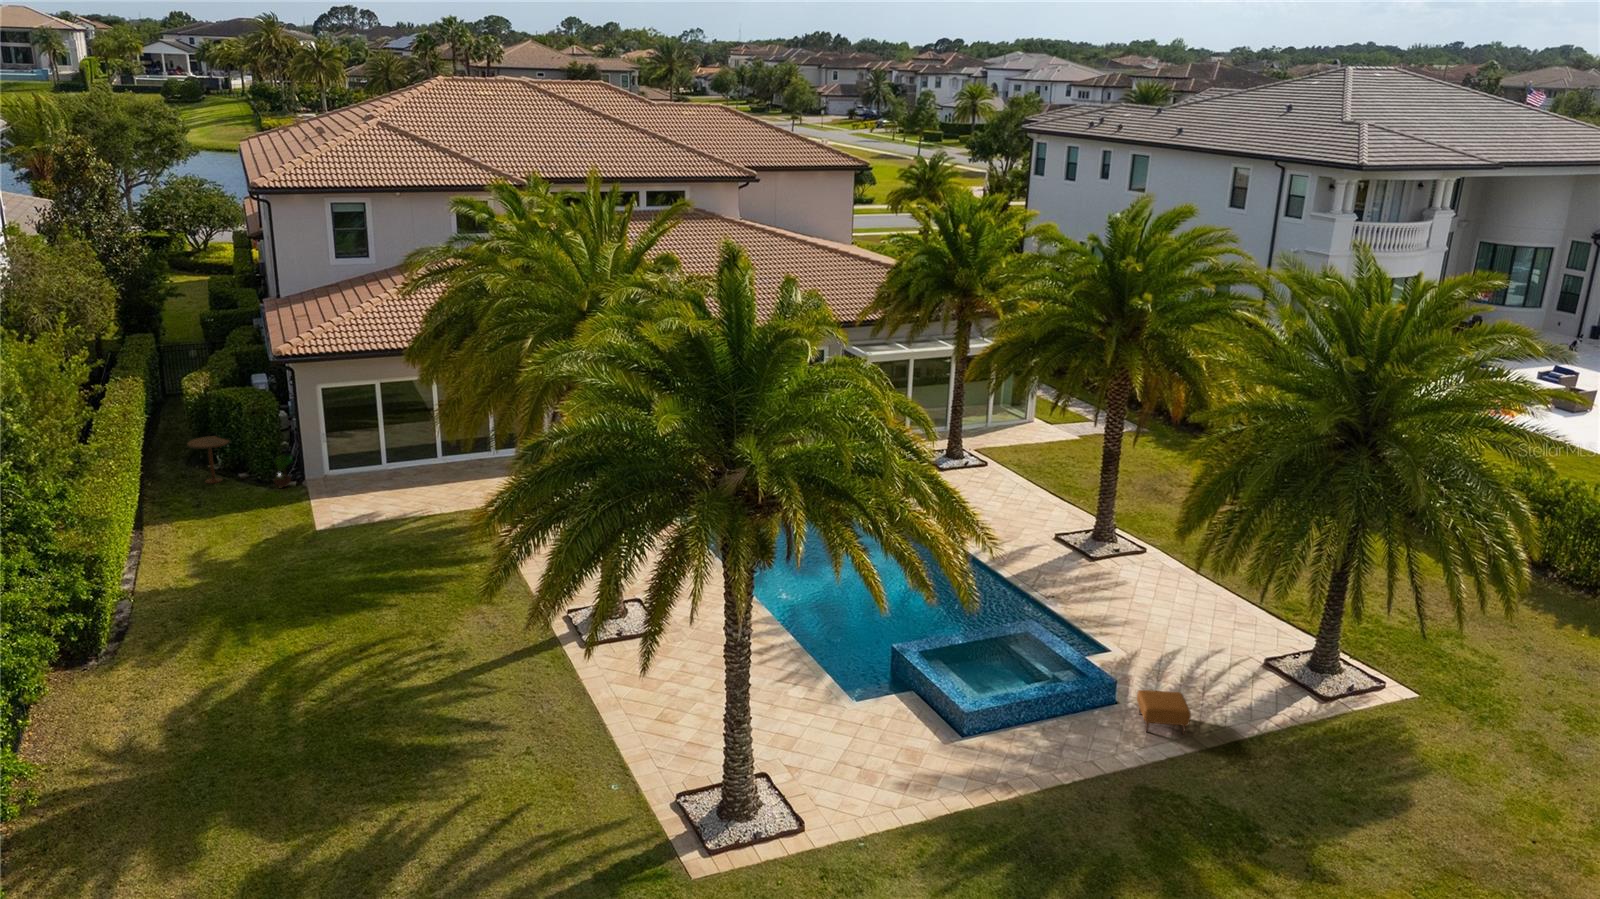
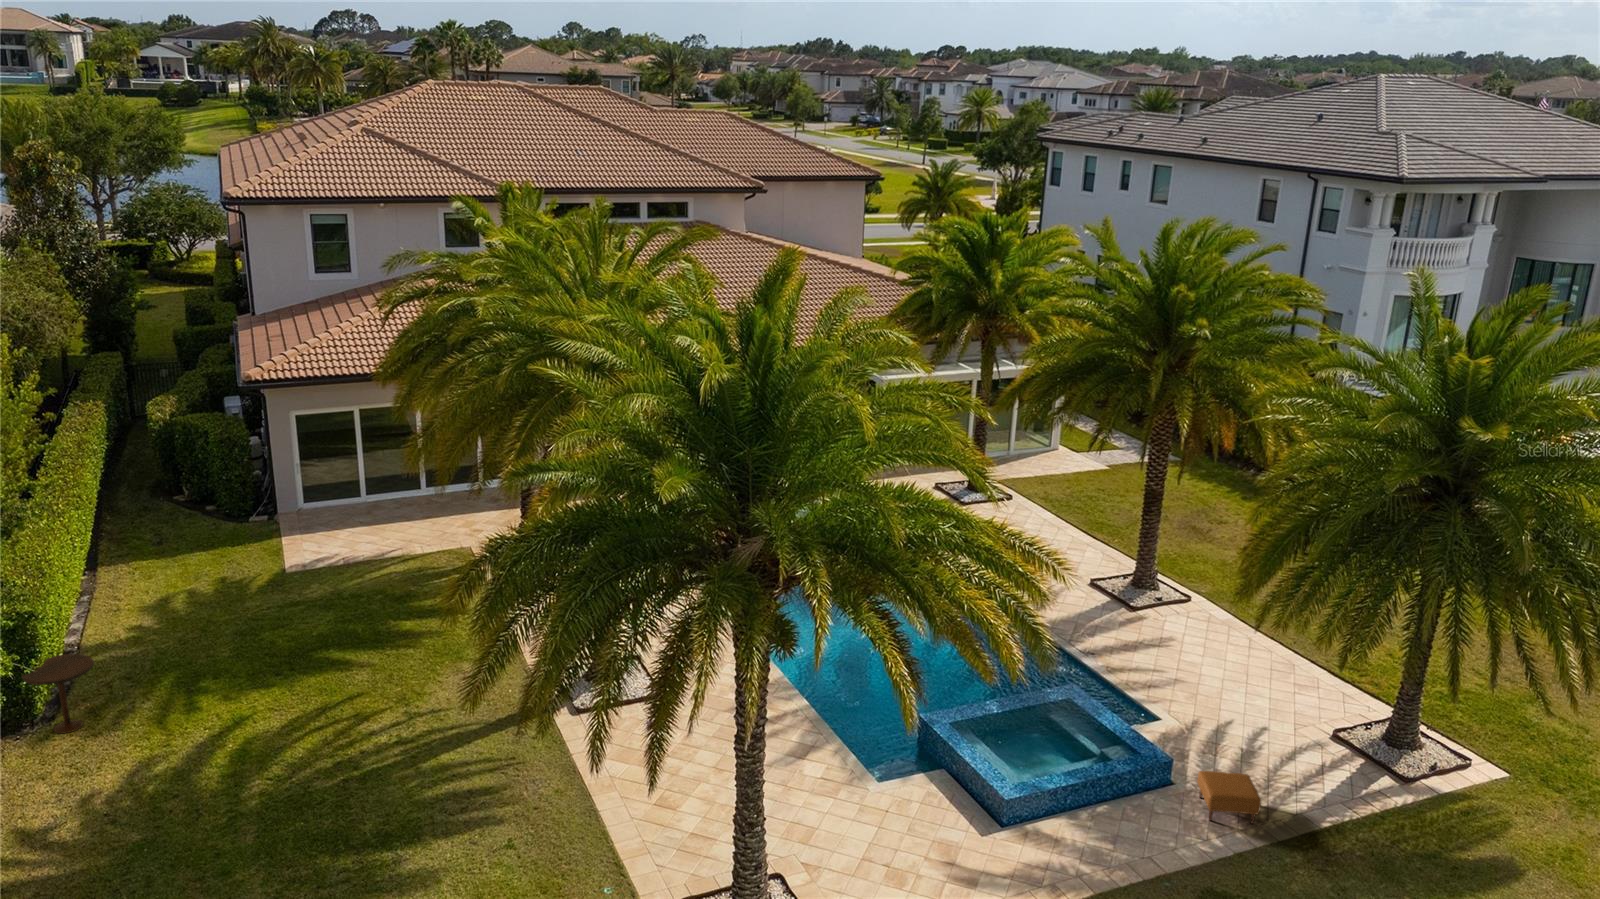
pedestal table: present [187,436,229,484] -> present [21,654,94,734]
potted tree: present [274,456,292,488] -> none [243,485,265,522]

